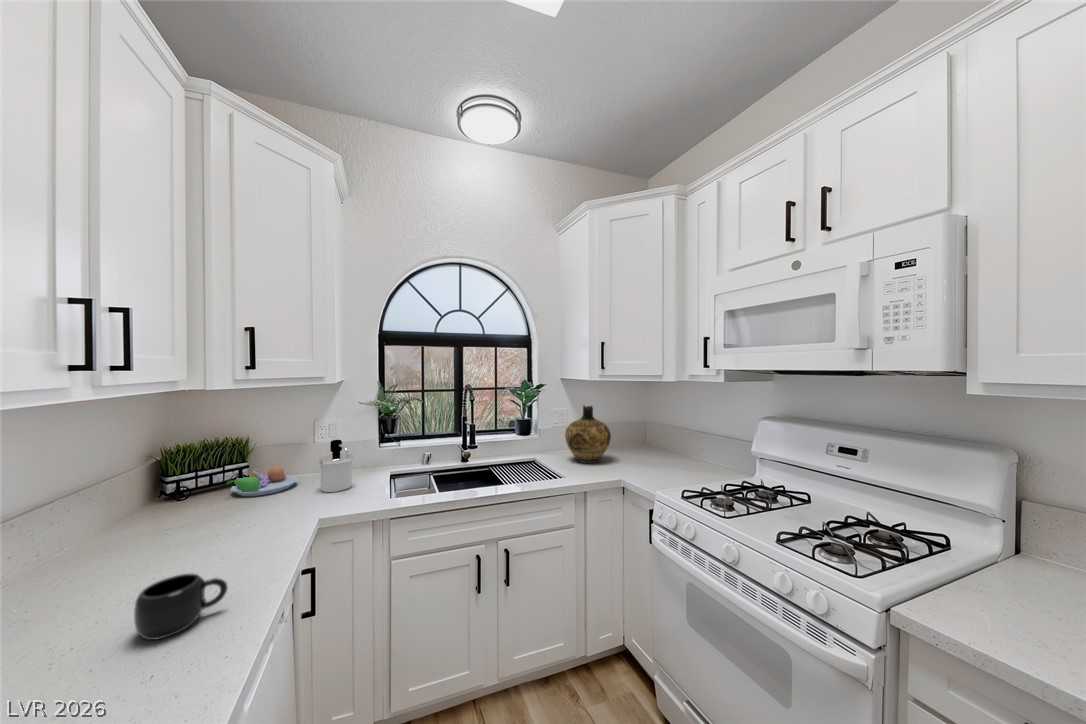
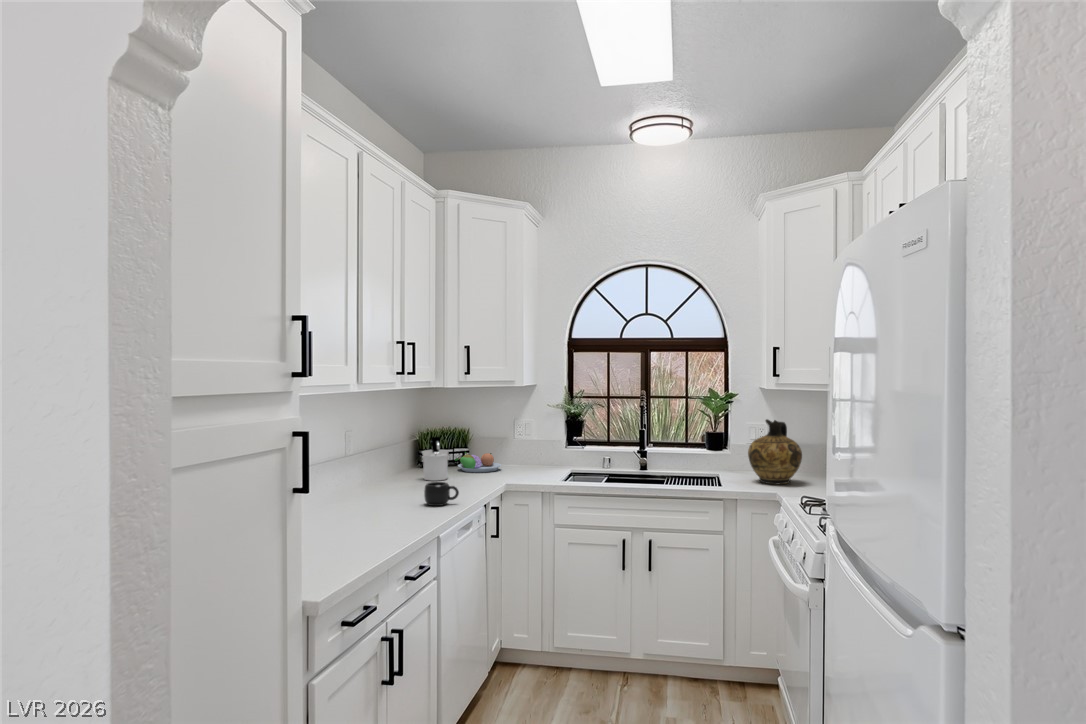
soap dispenser: present [319,440,353,492] -> present [423,437,448,481]

